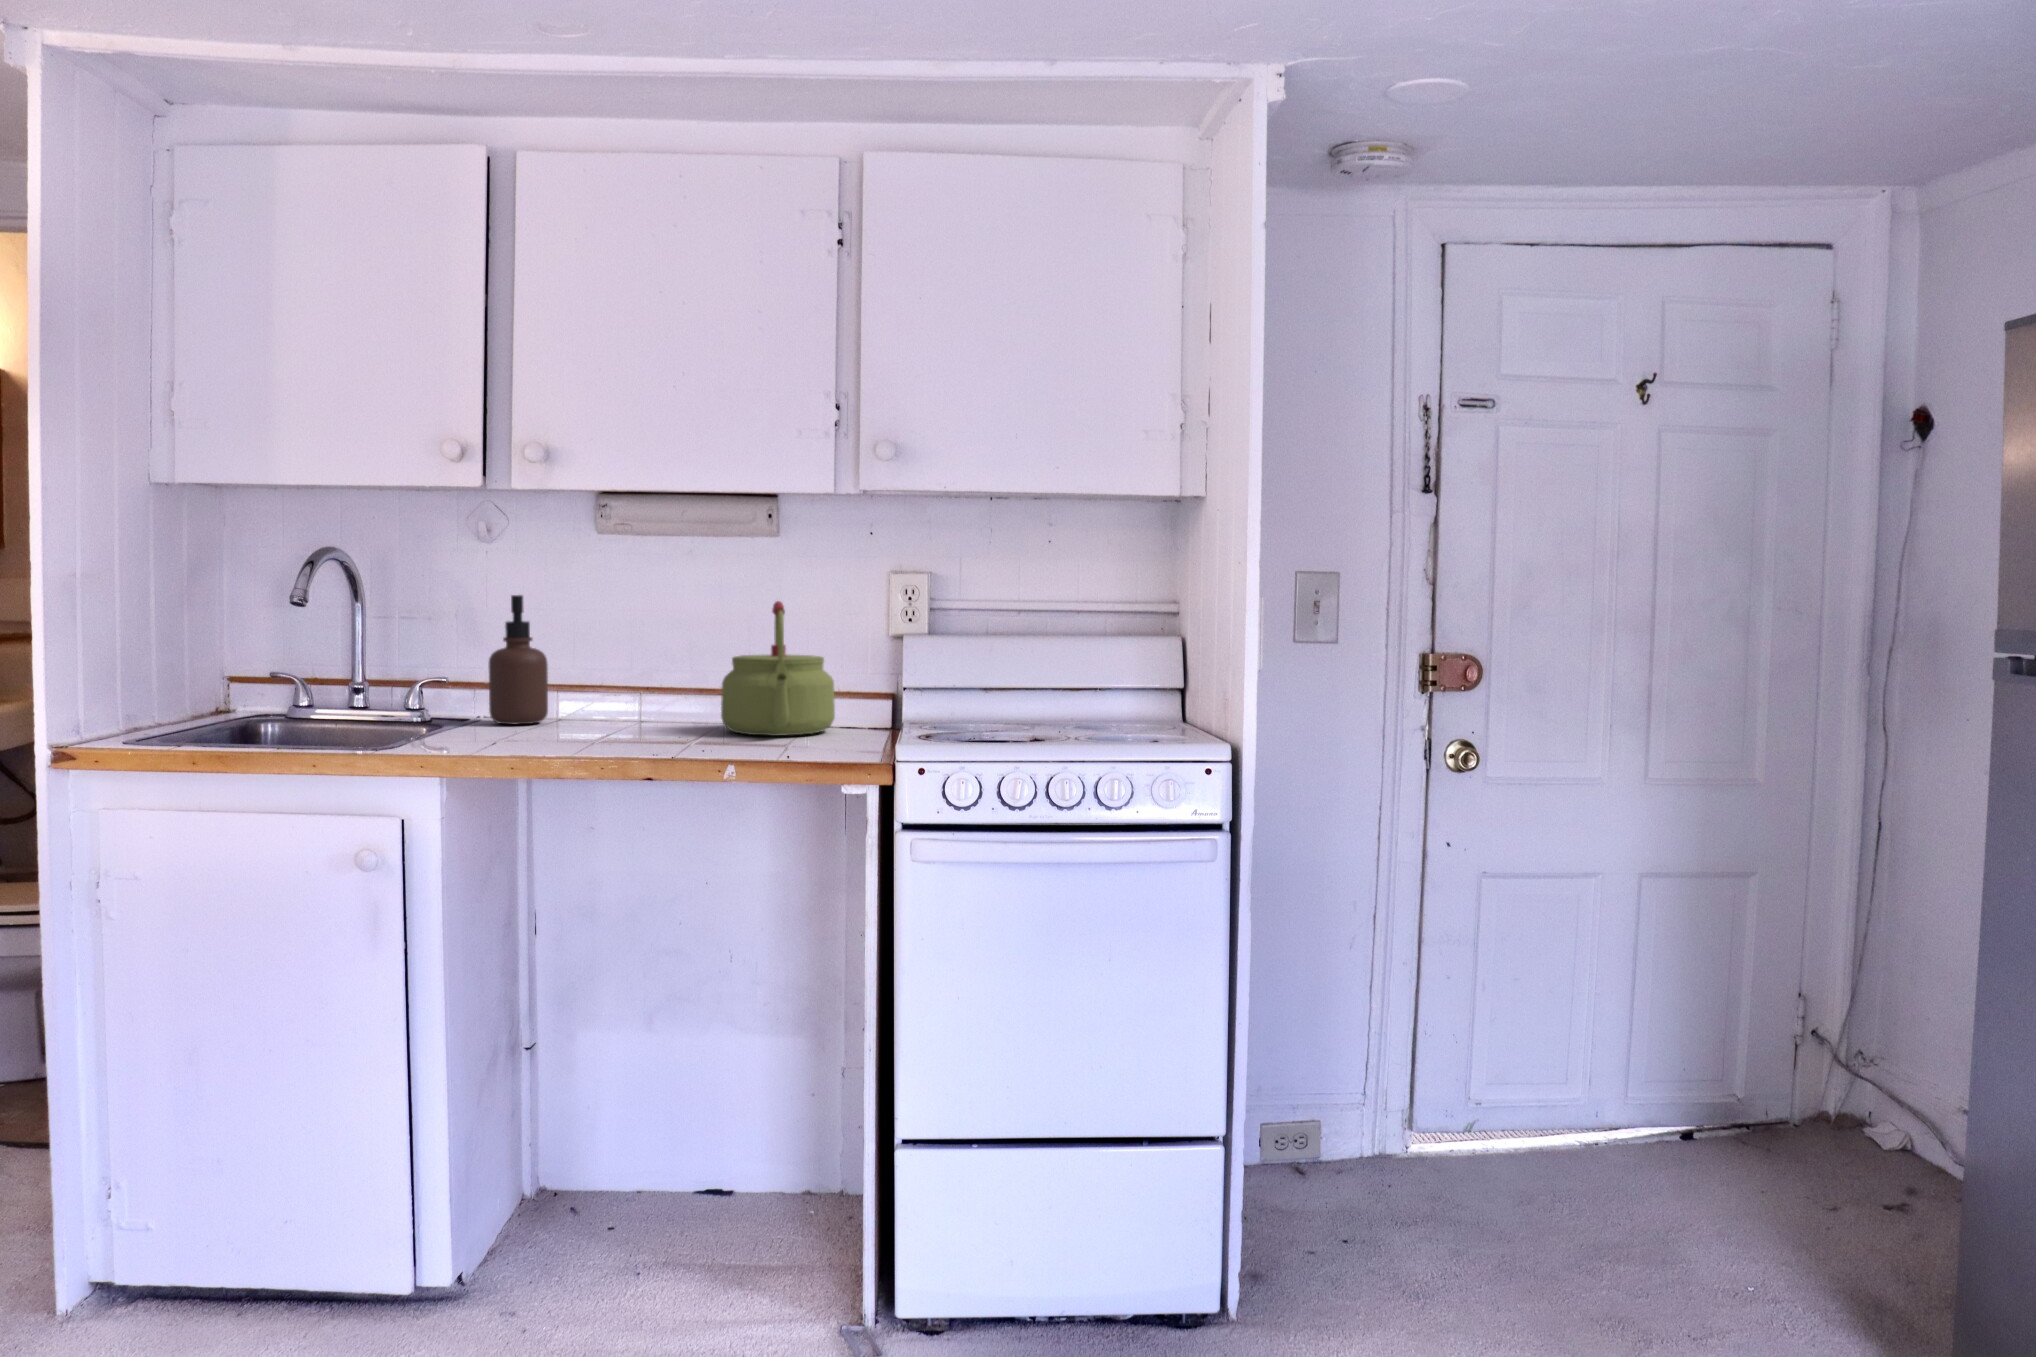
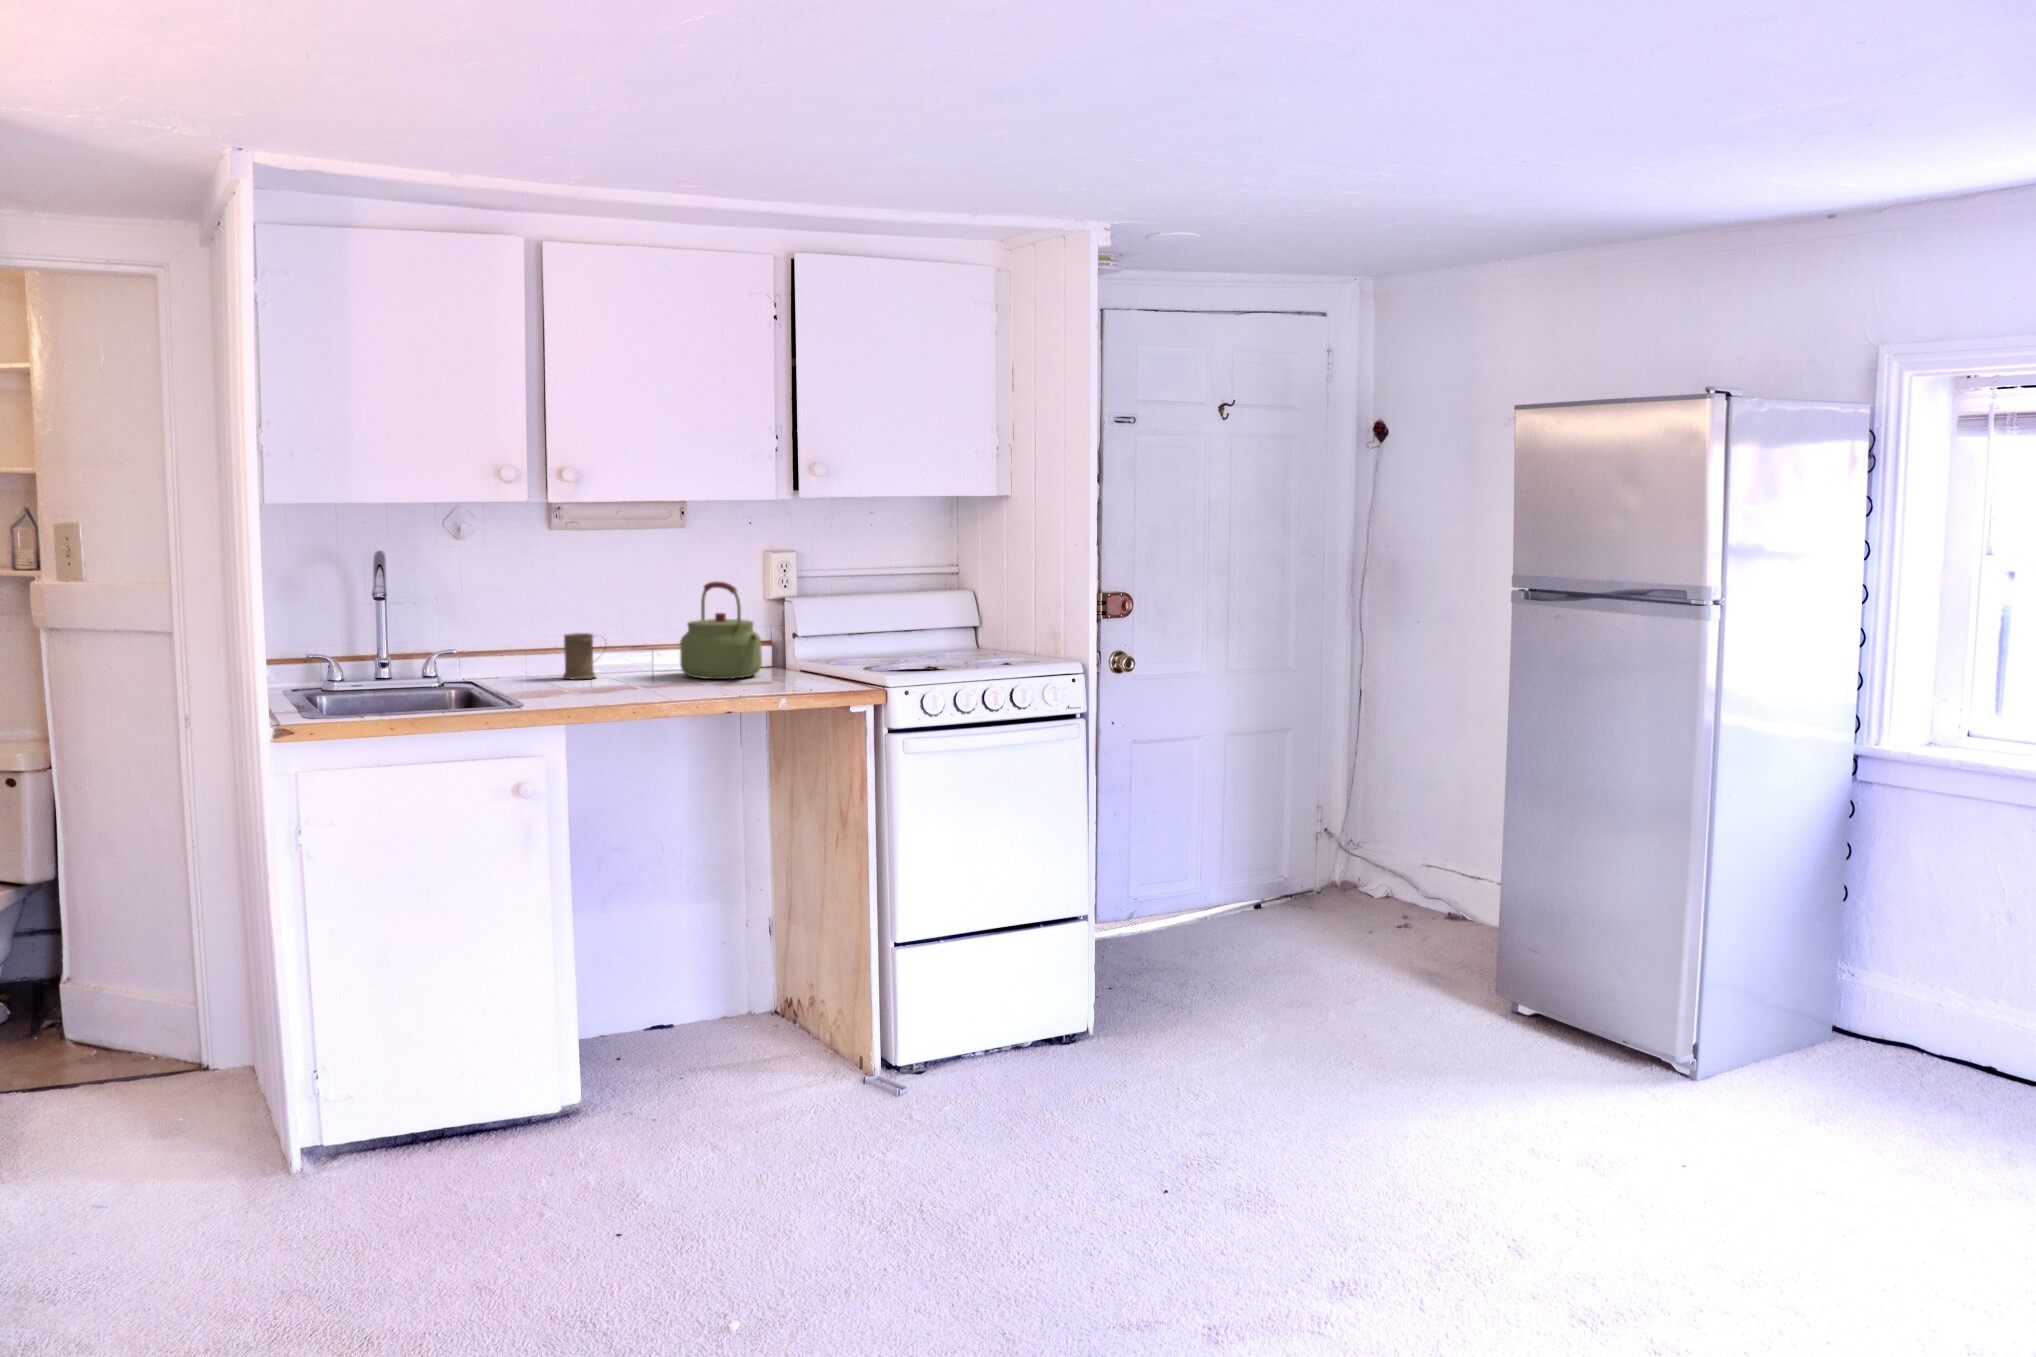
soap dispenser: present [489,595,548,724] -> none [497,585,541,684]
mug: none [586,665,647,724] -> present [563,633,596,679]

